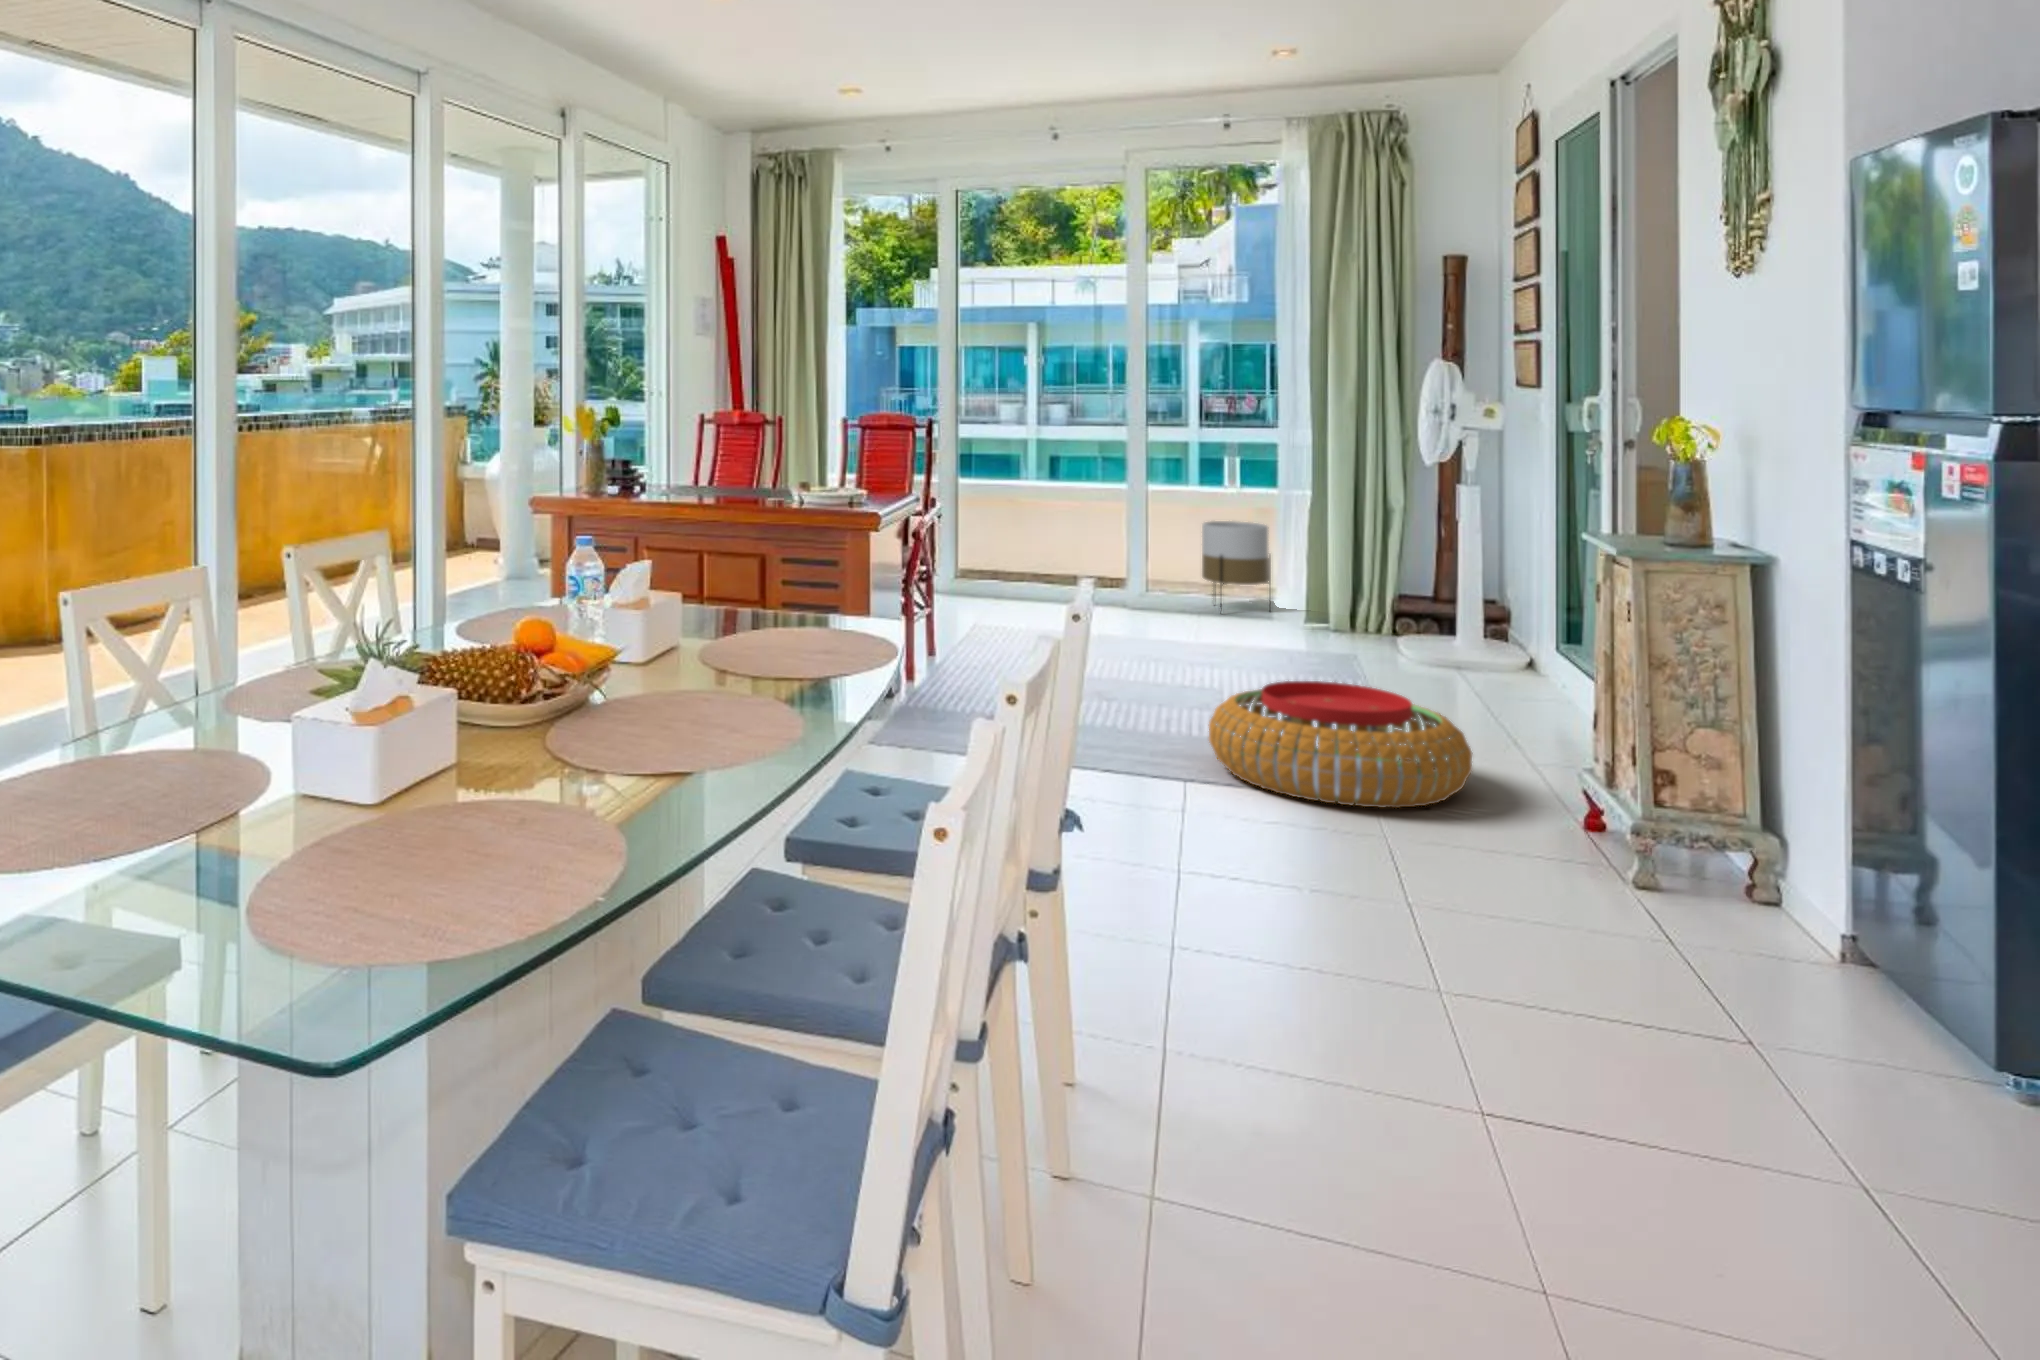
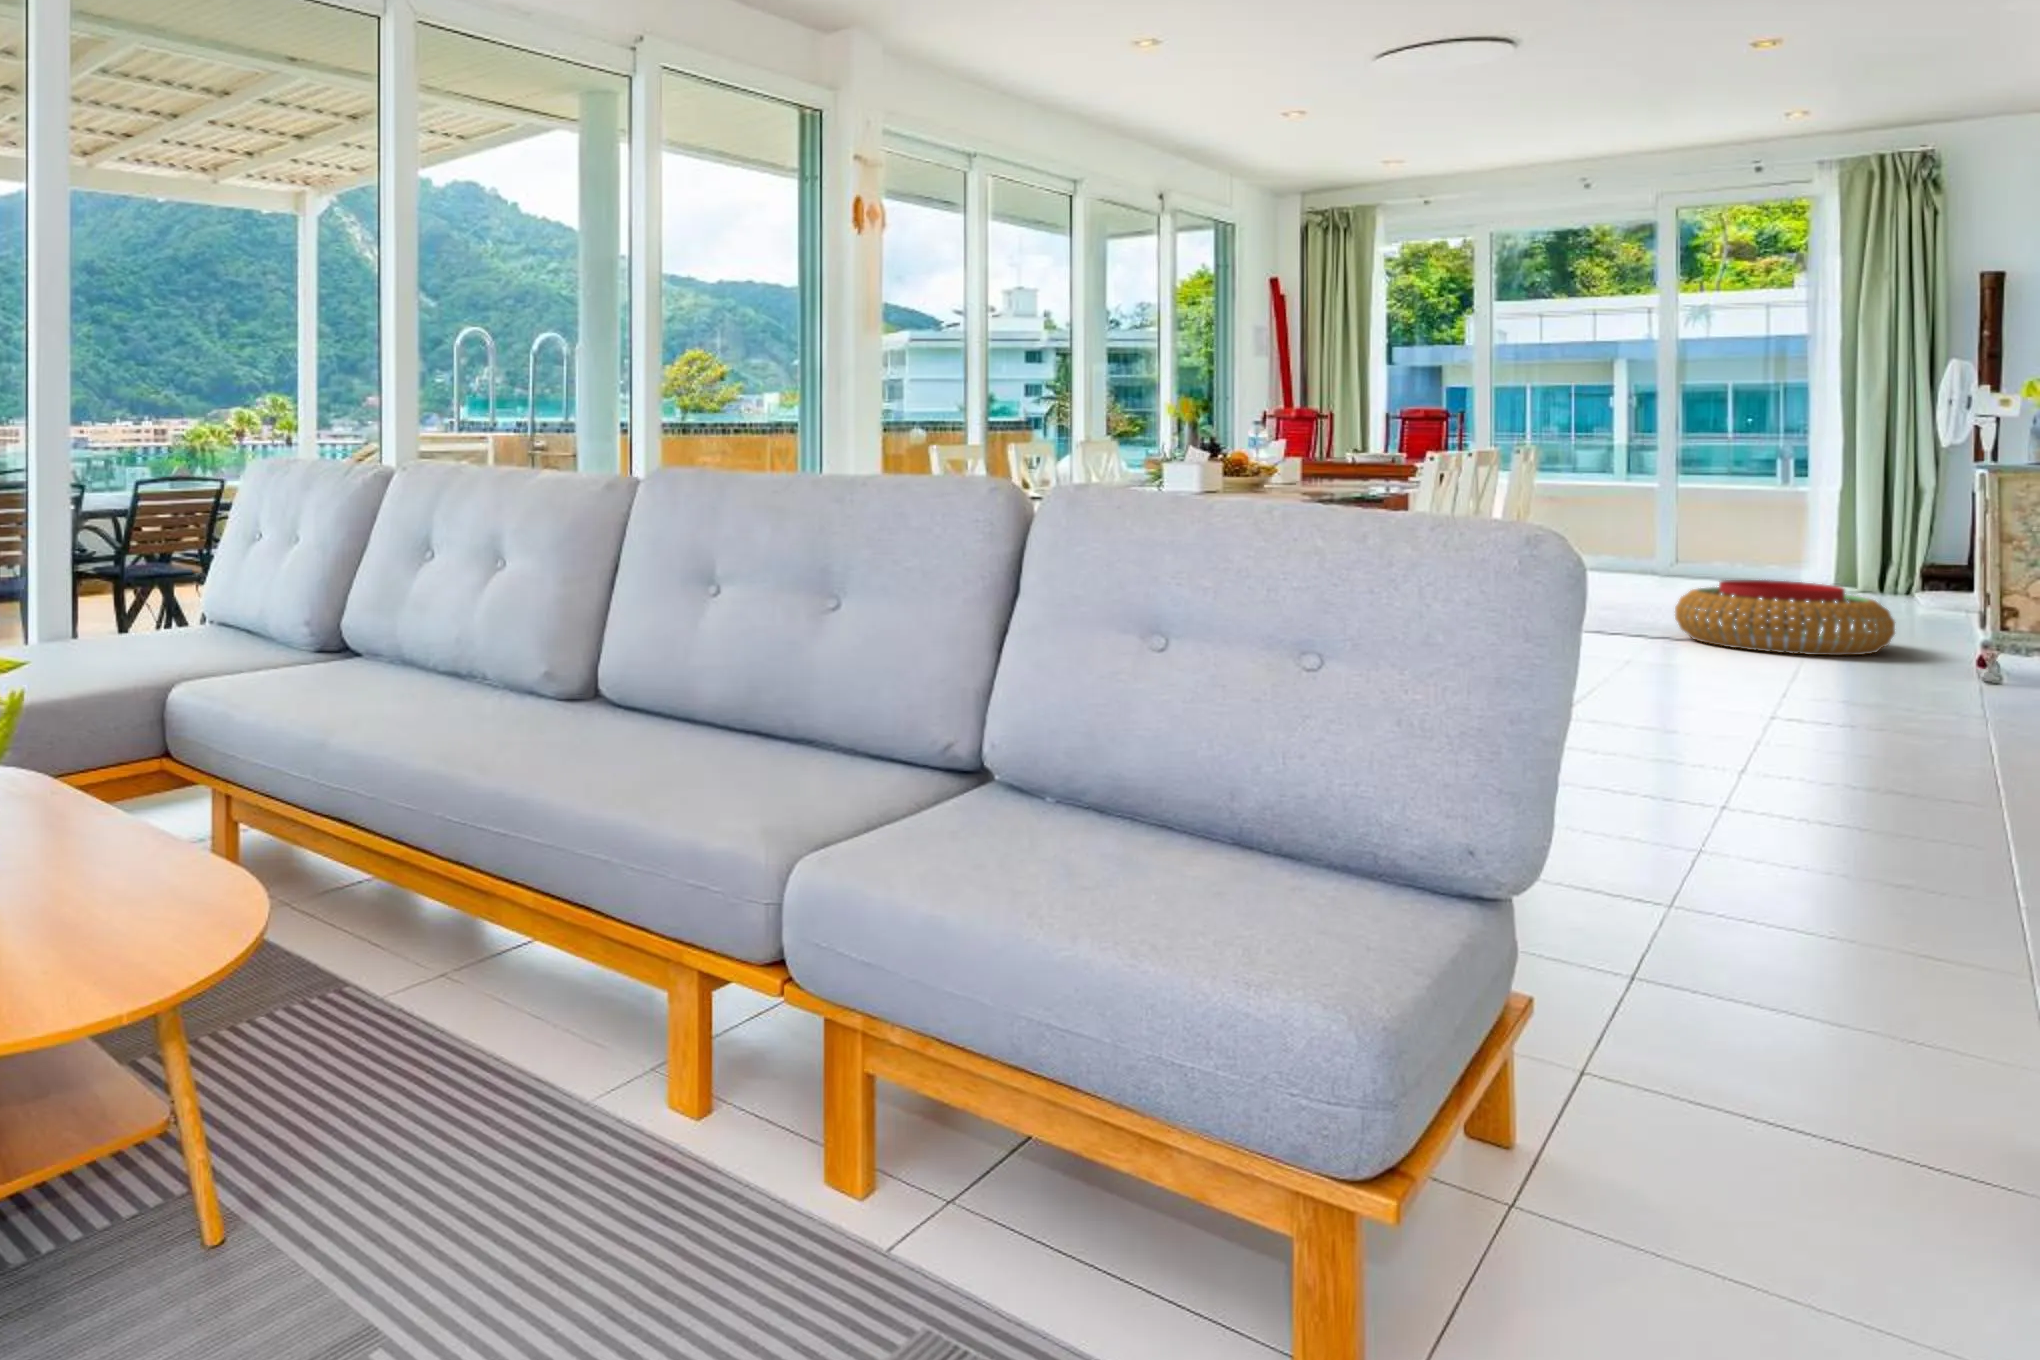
planter: present [1202,521,1271,597] -> none [1733,507,1804,582]

